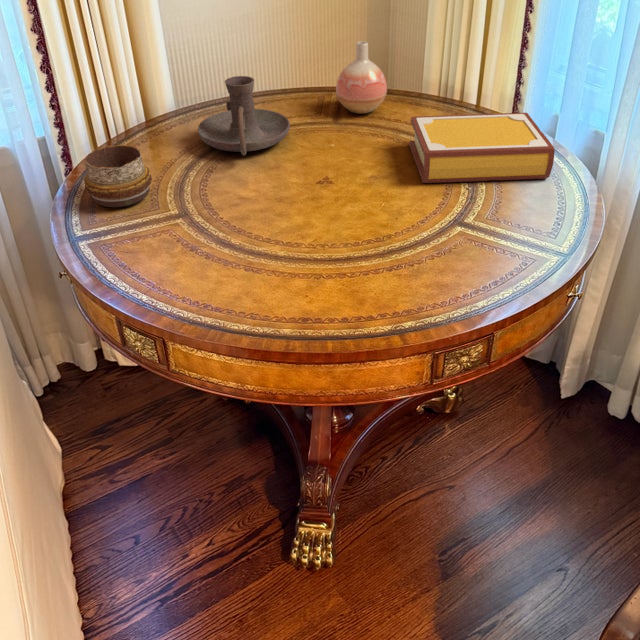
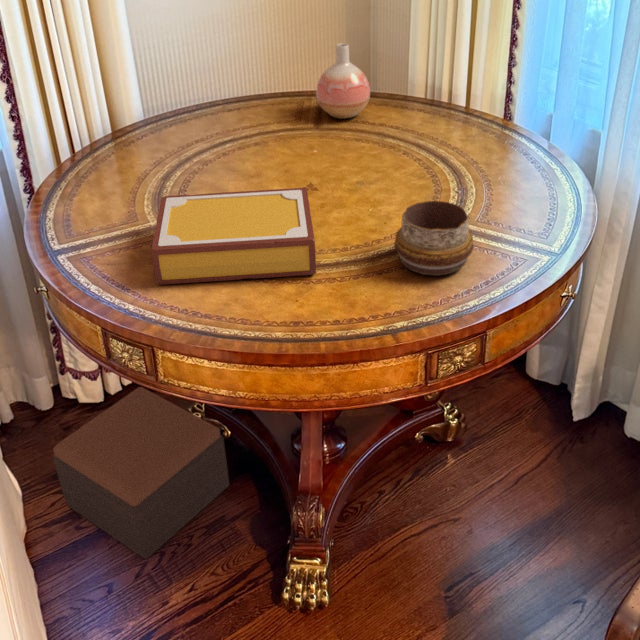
candle holder: present [198,76,290,155] -> none [171,82,269,164]
book: present [409,113,555,183] -> present [151,188,316,285]
decorative bowl: present [84,145,152,207] -> present [394,201,473,275]
footstool: none [88,356,248,514] -> present [53,387,229,559]

